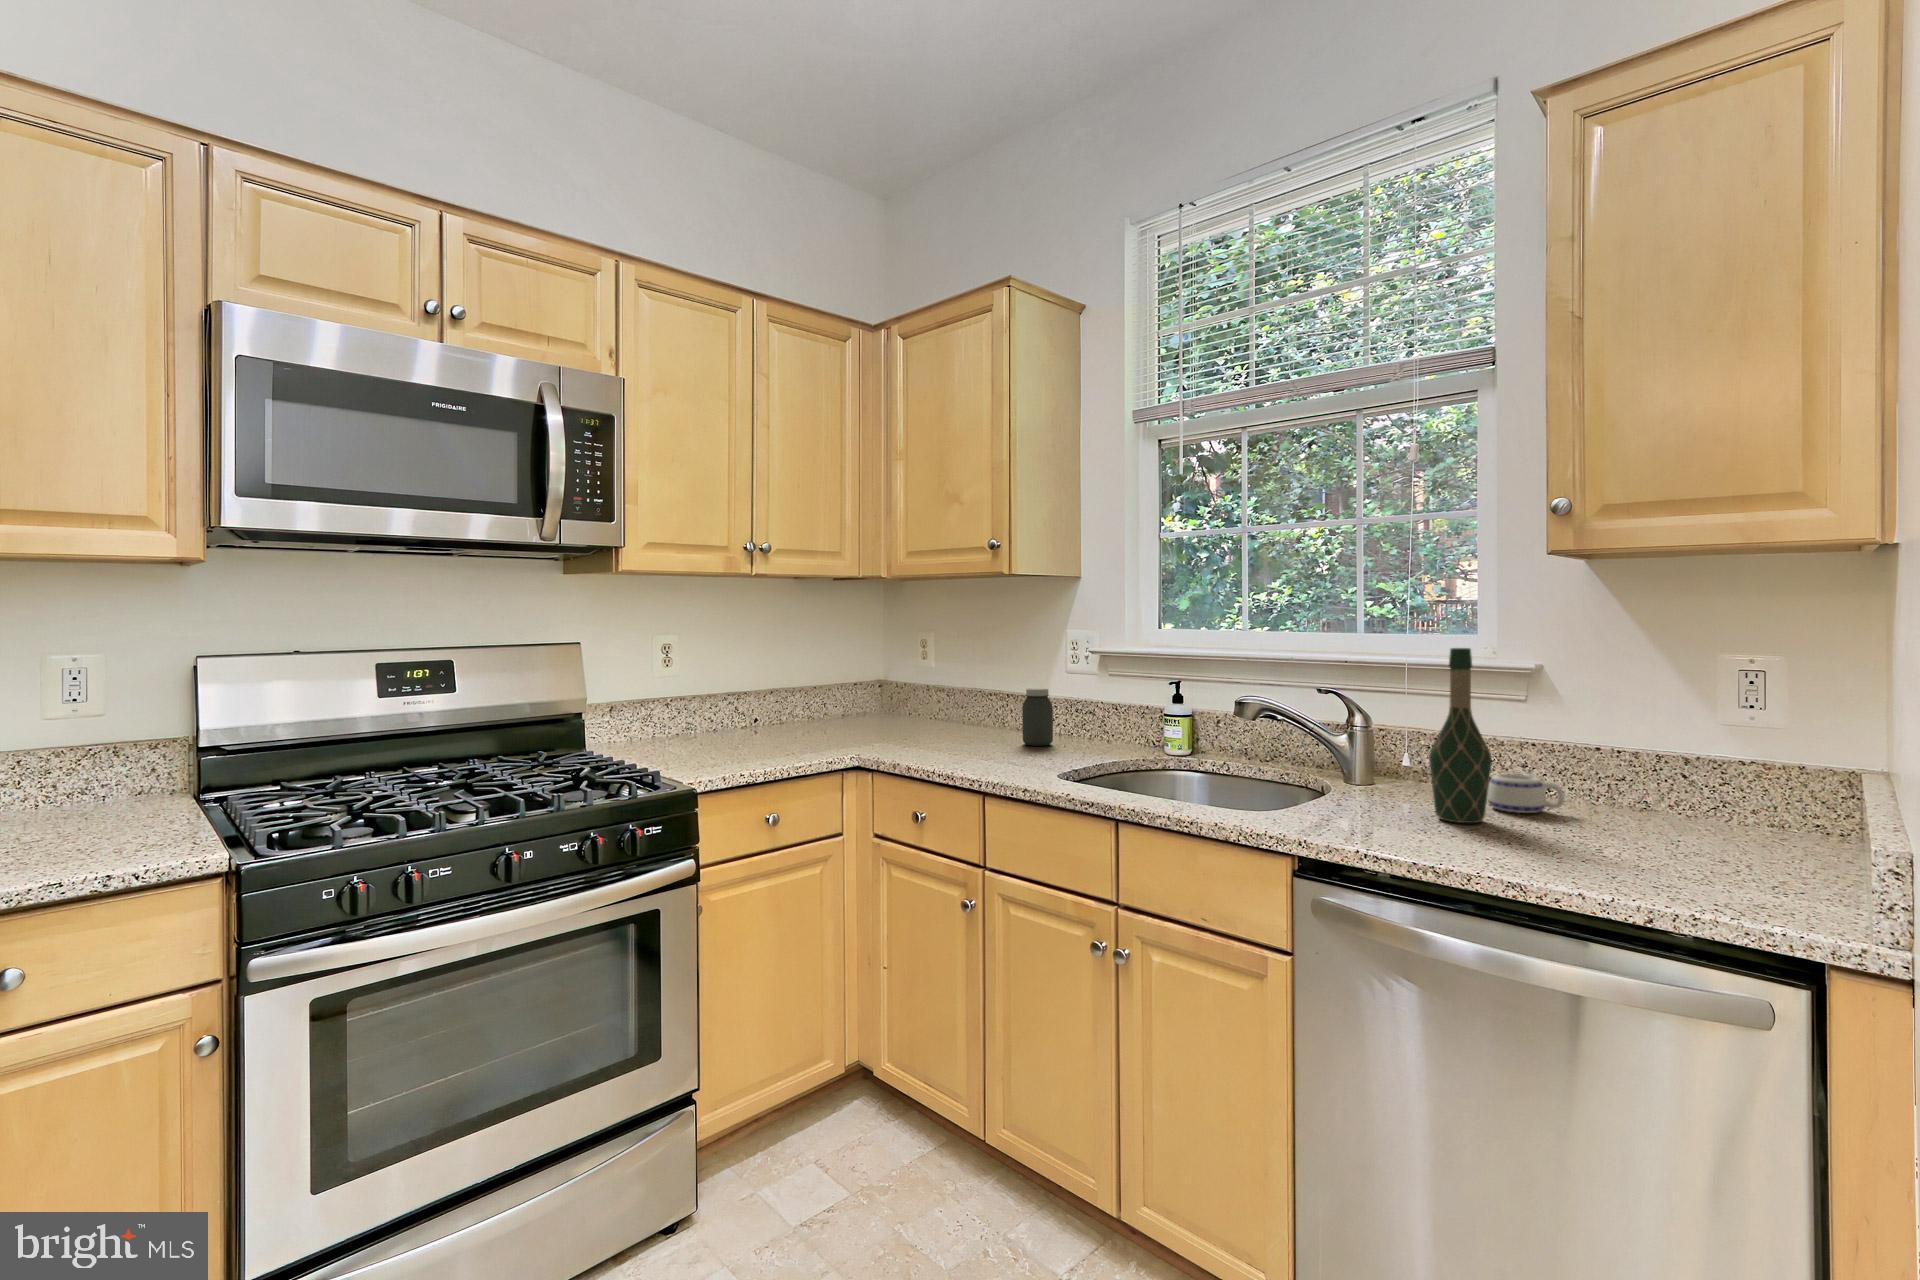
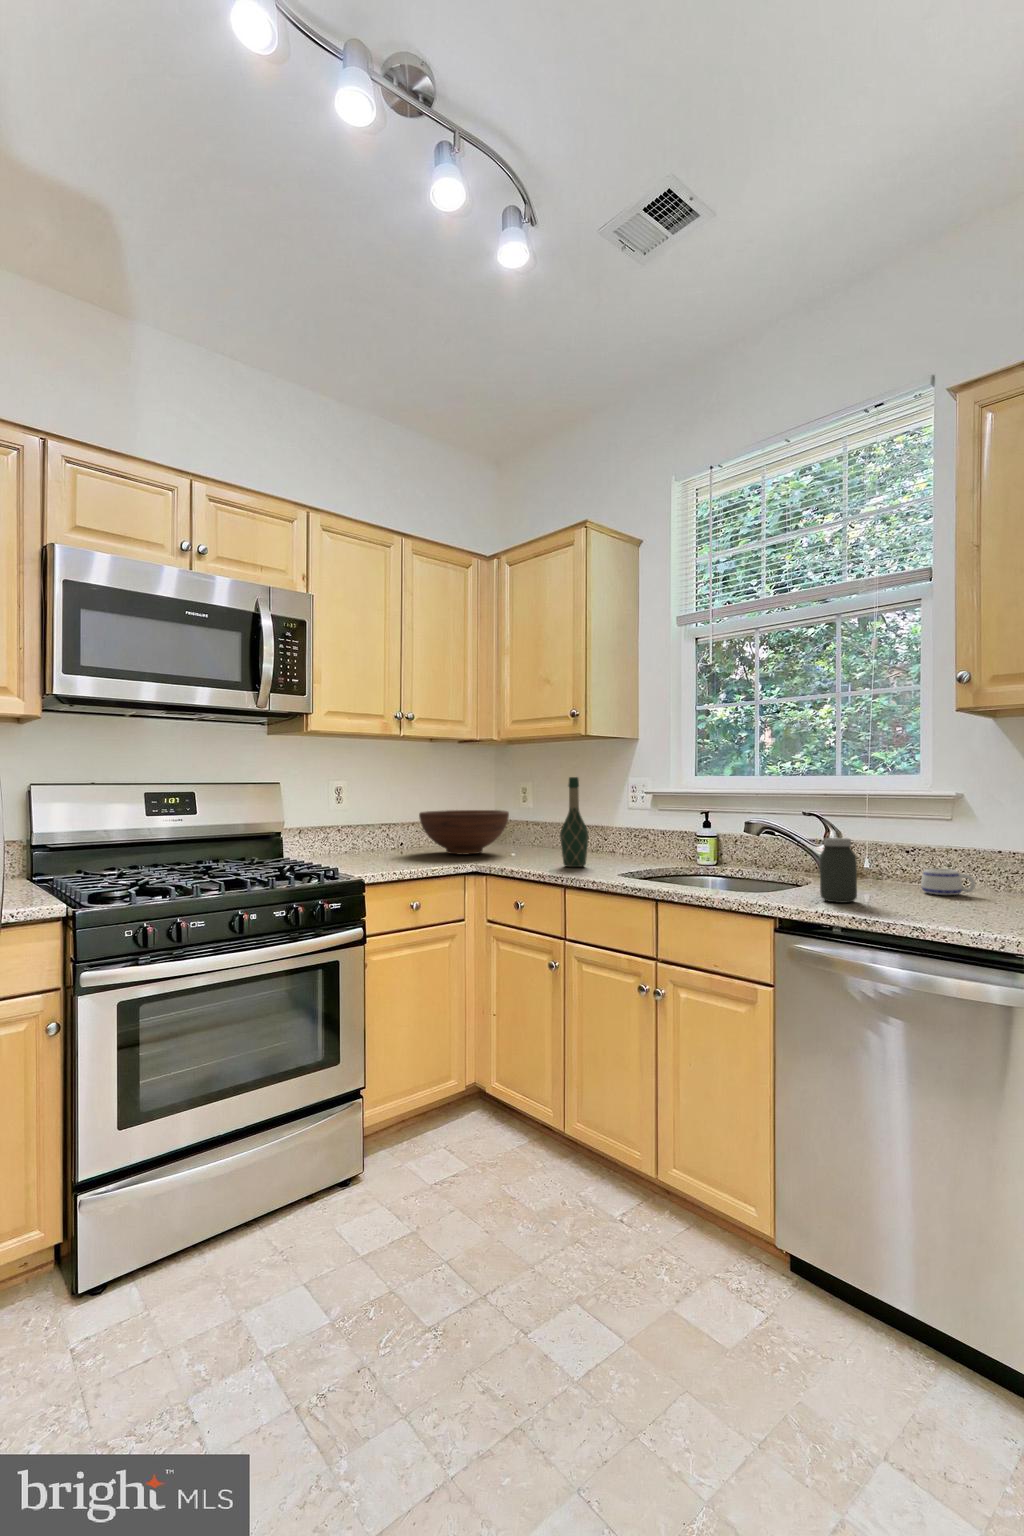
wine bottle: present [1429,648,1492,823] -> present [560,777,589,867]
fruit bowl: none [781,677,906,741] -> present [419,810,509,855]
jar: present [1022,688,1053,746] -> present [820,838,857,903]

